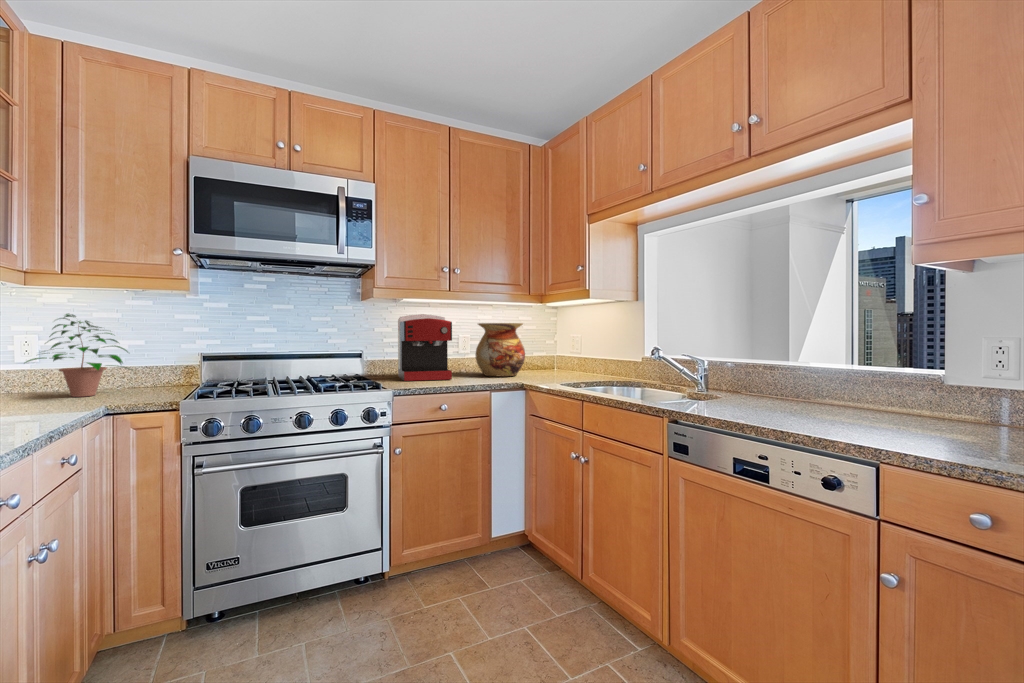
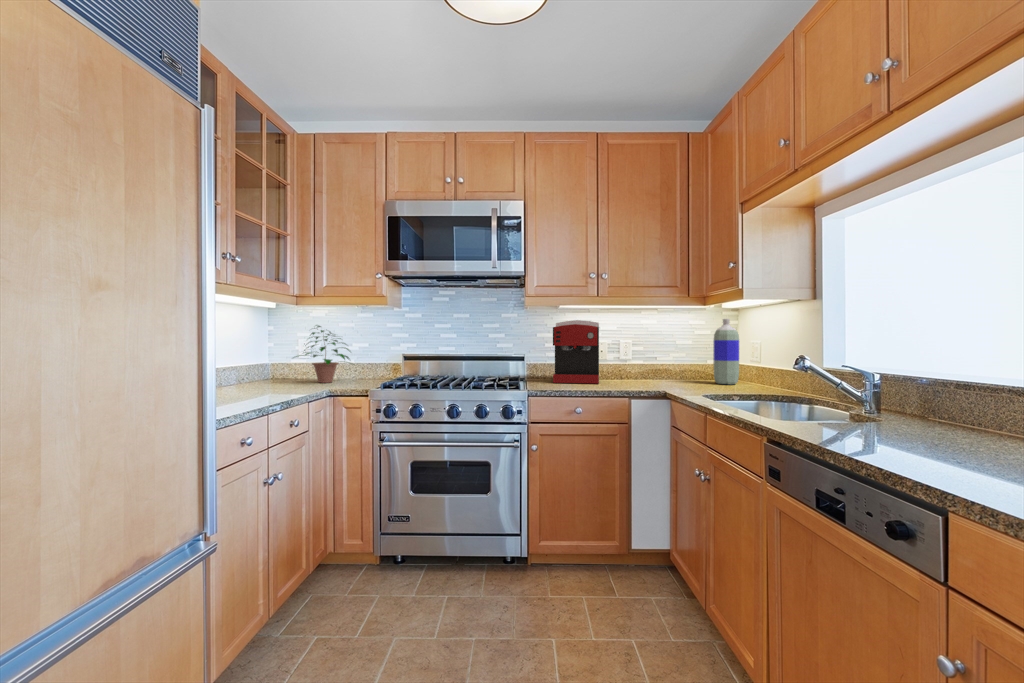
bottle: none [548,316,570,375] -> present [713,319,739,384]
vase: present [475,323,525,376] -> none [631,328,685,383]

